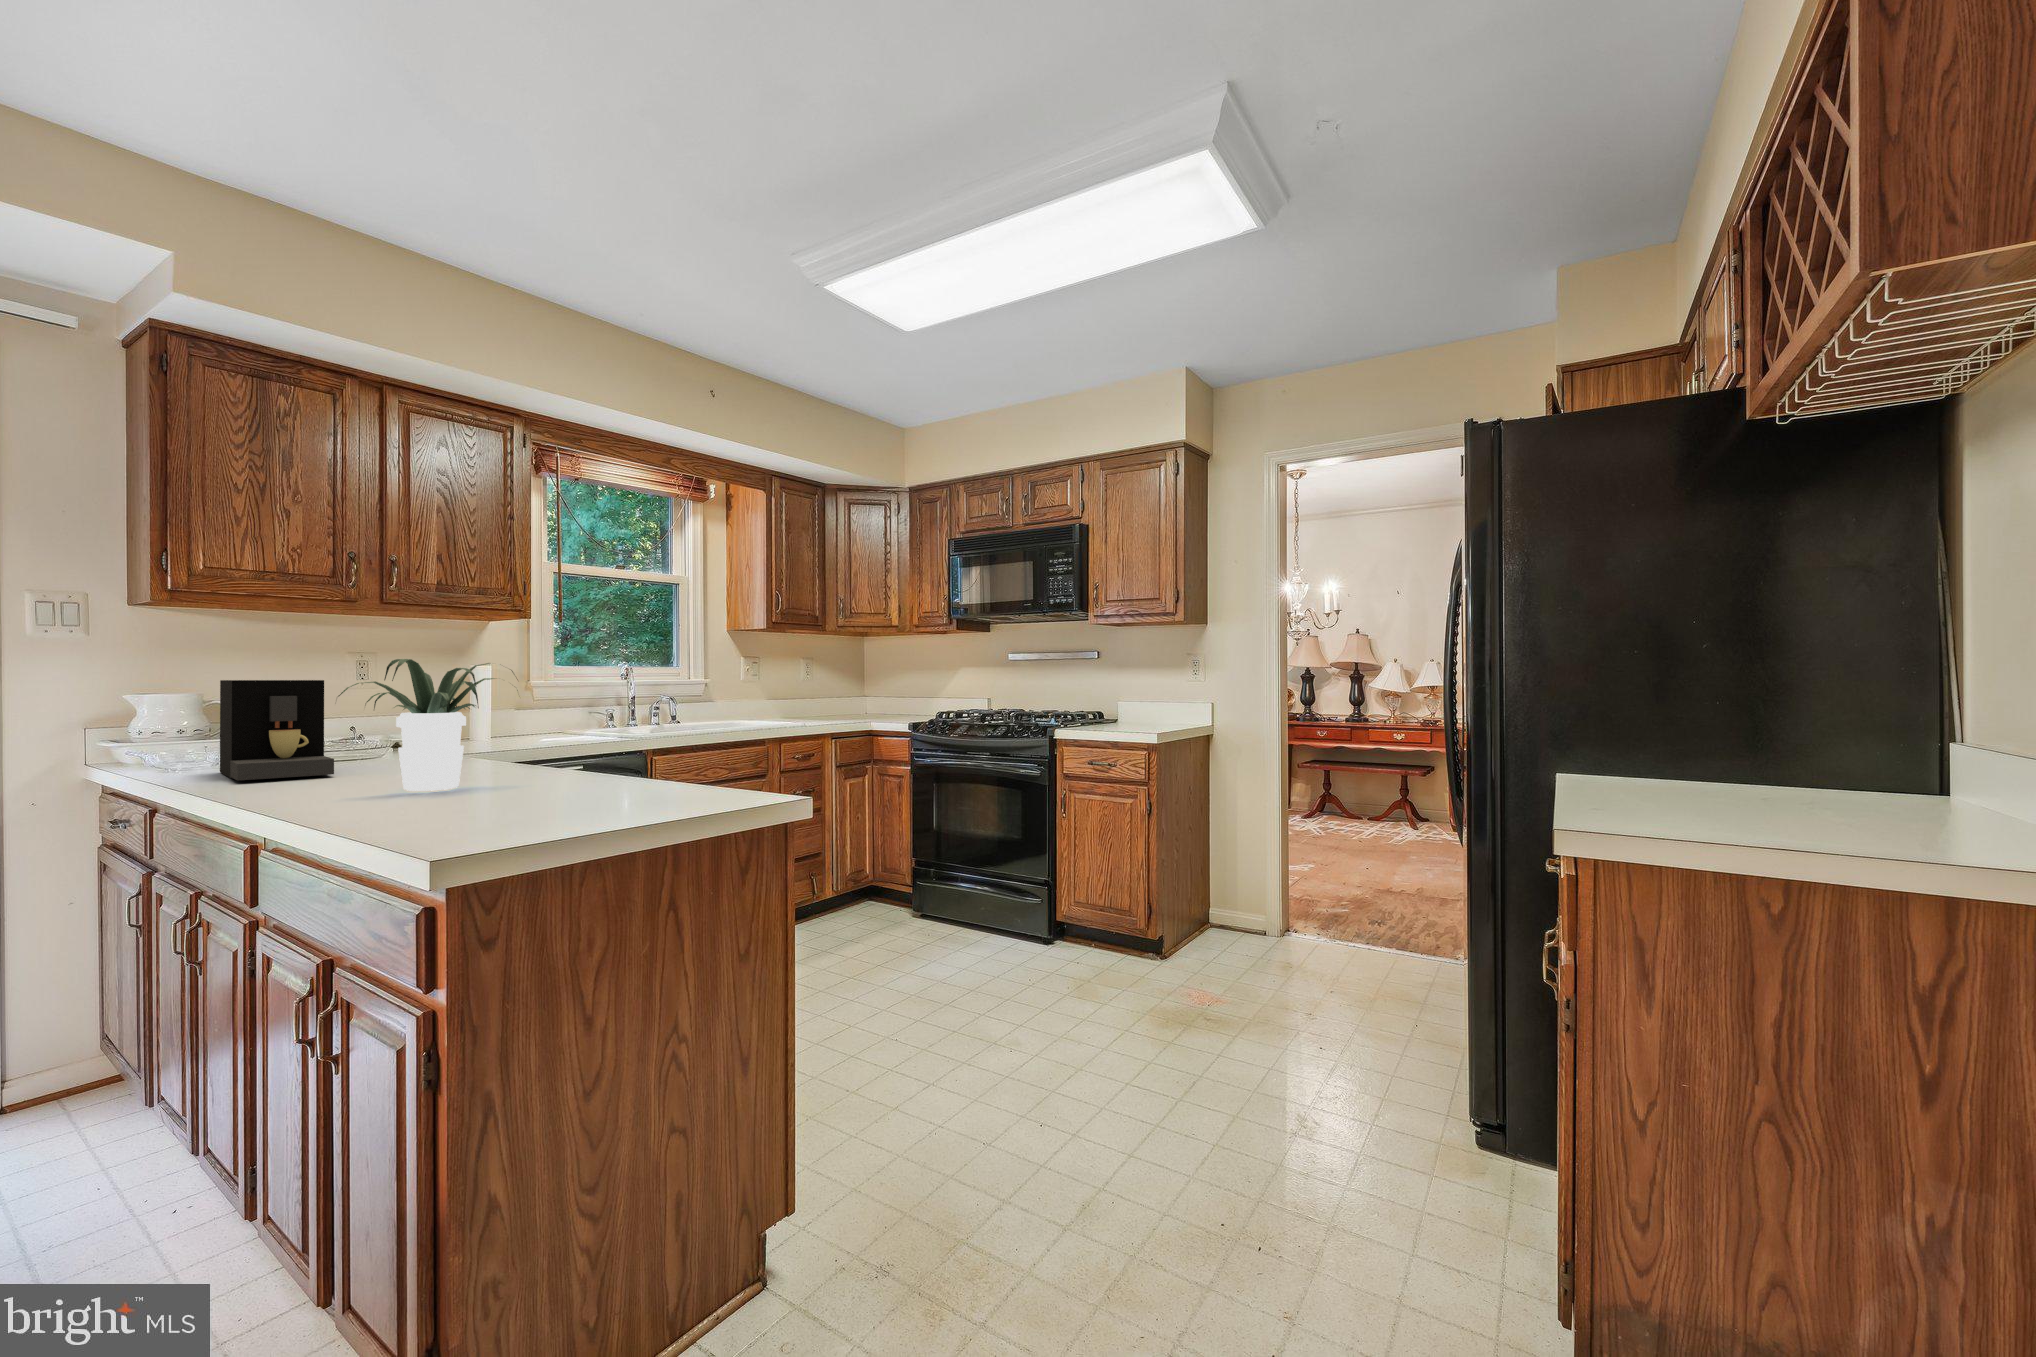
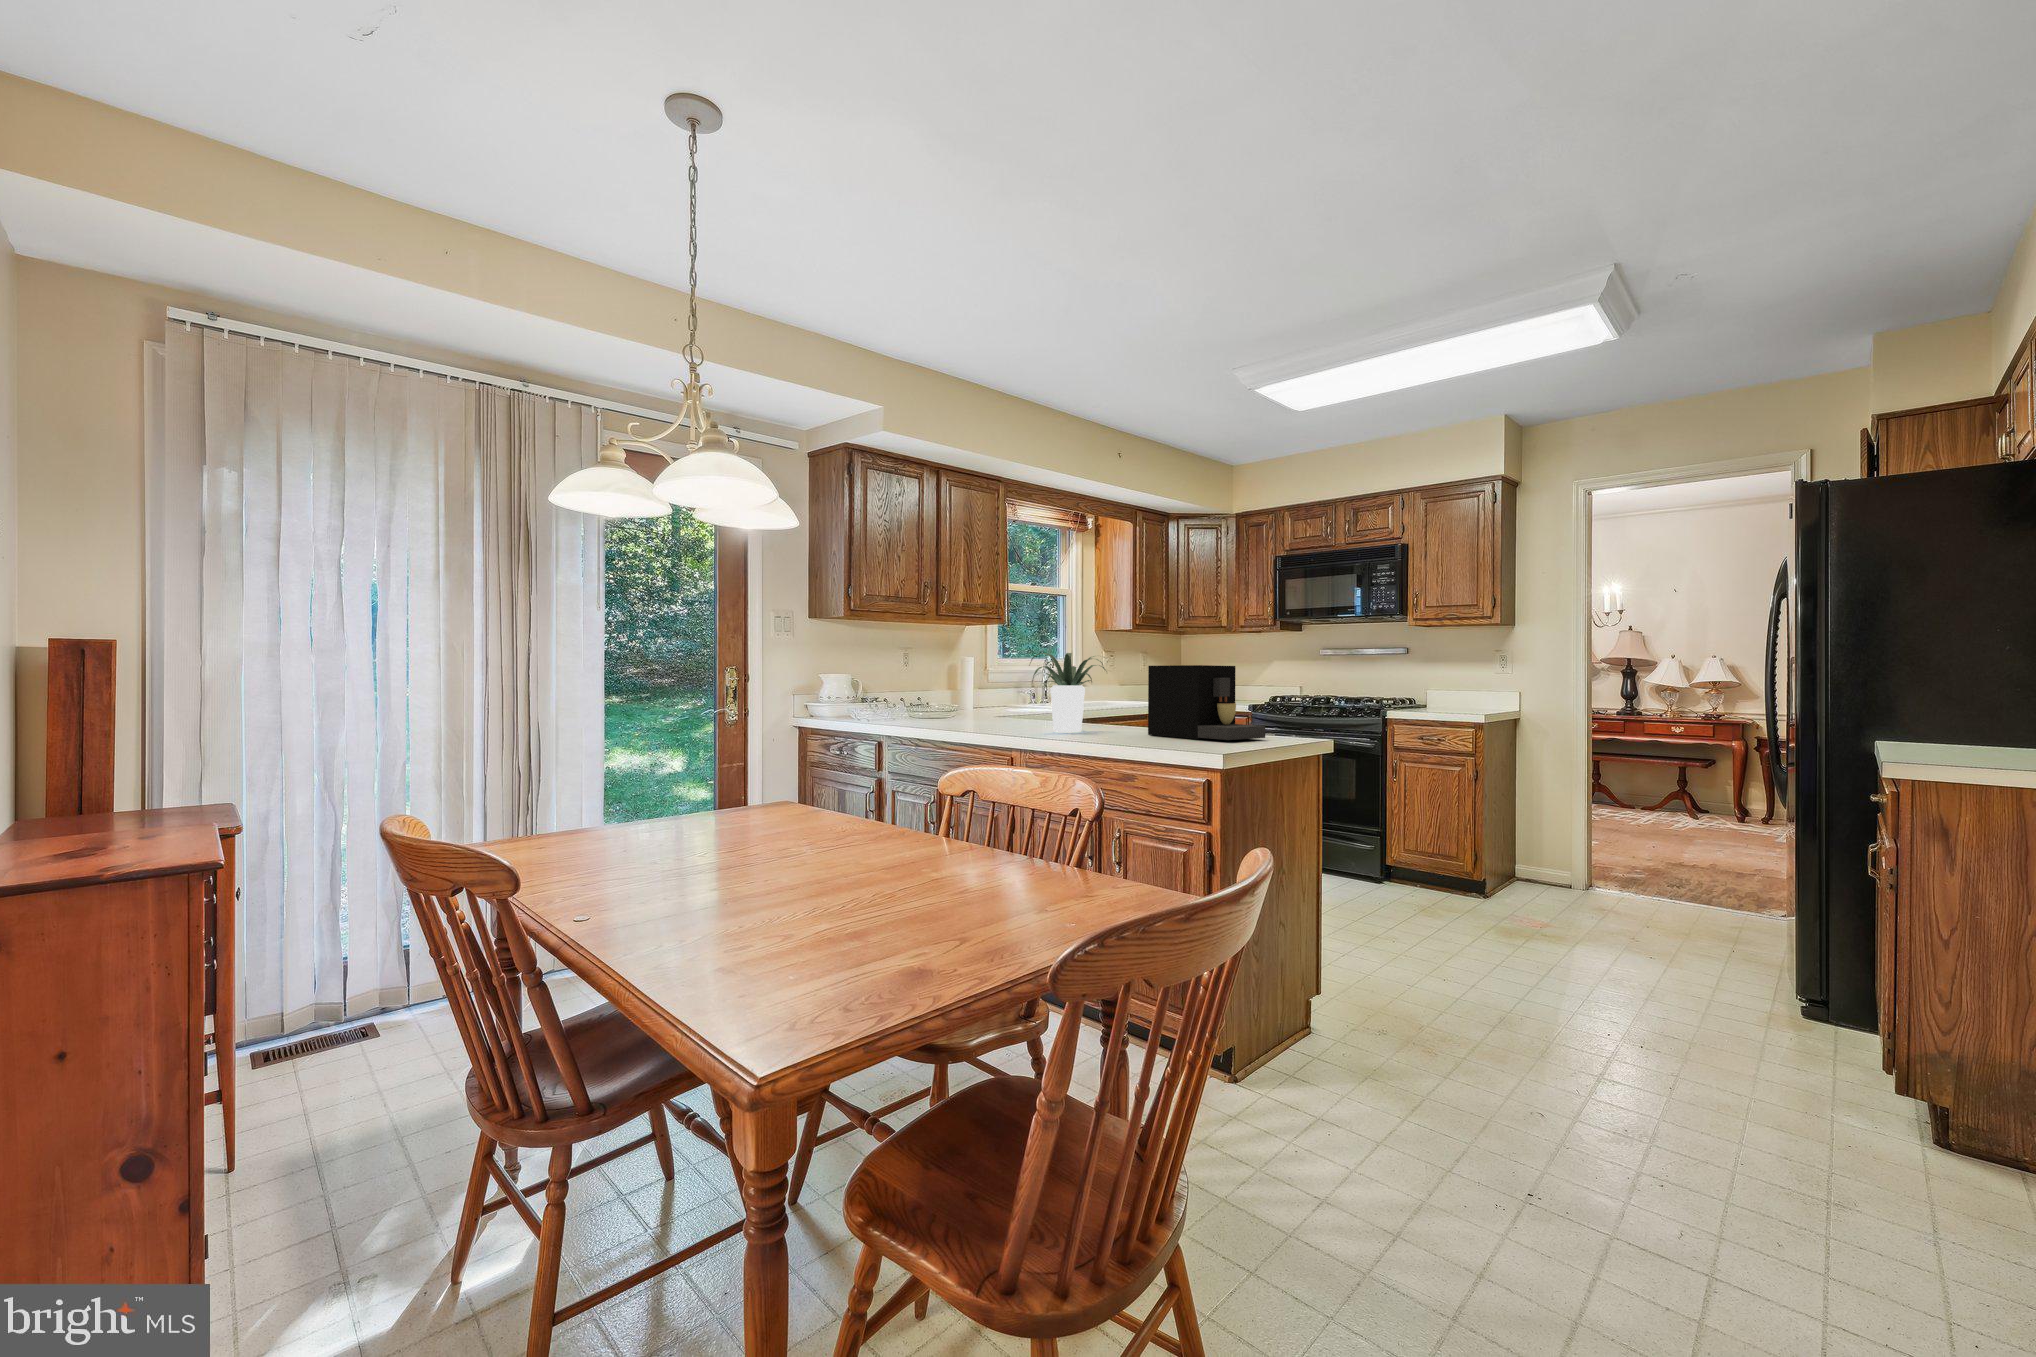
coffee maker: present [220,680,334,780] -> present [1148,665,1265,740]

